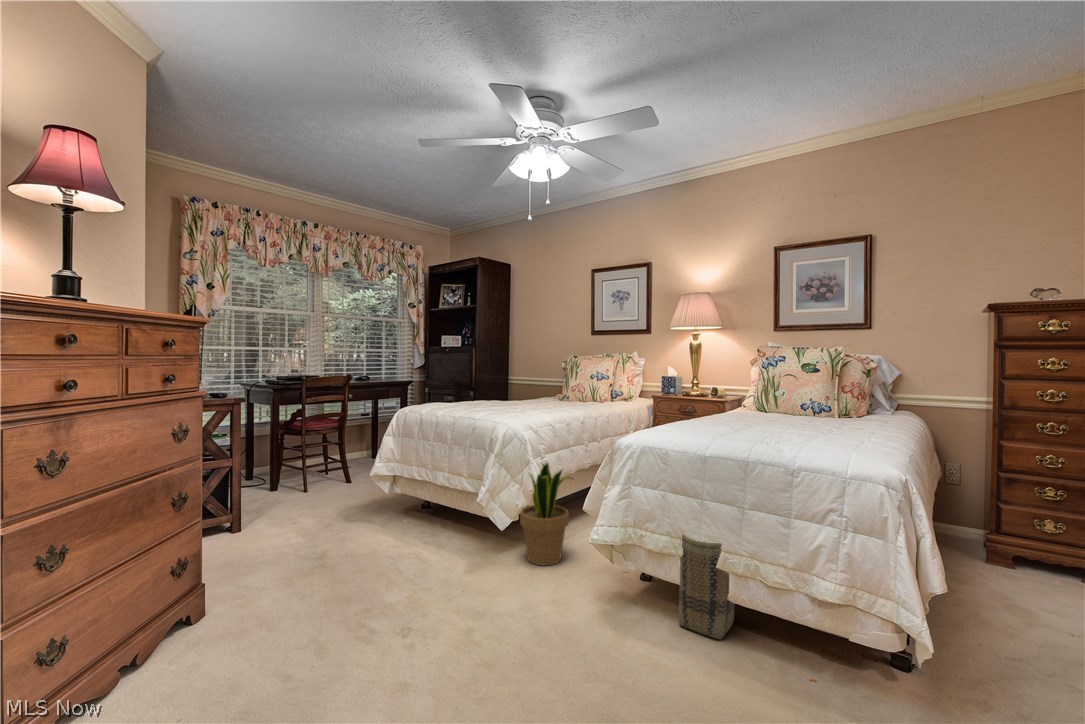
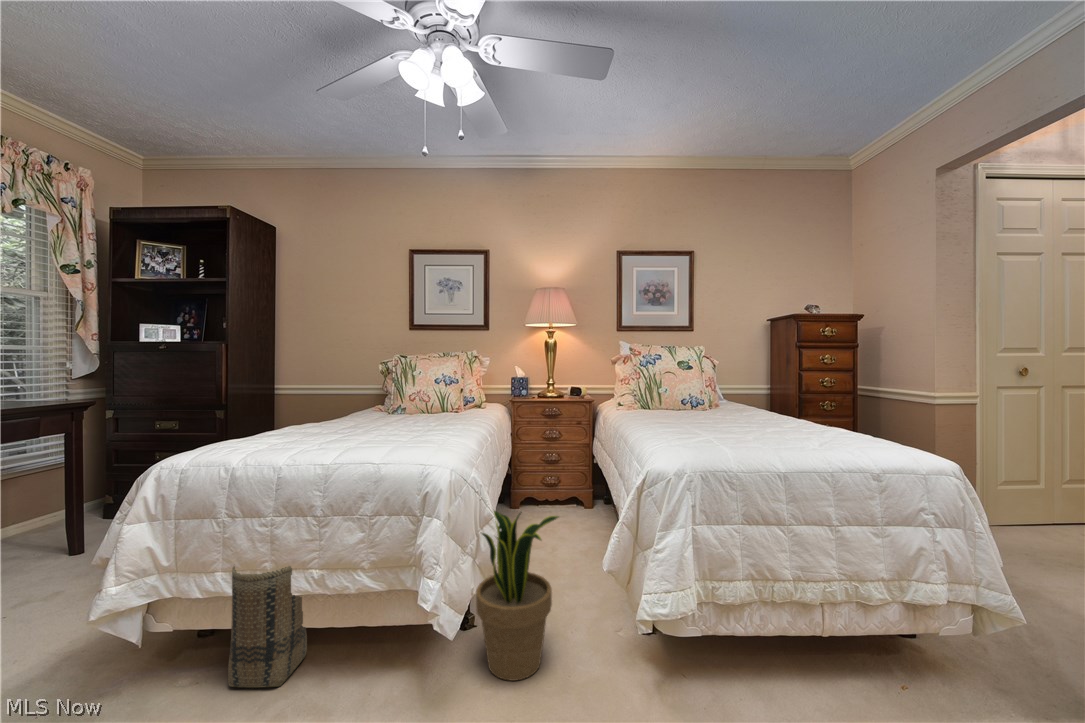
basket: present [679,534,734,639] -> present [228,566,307,688]

